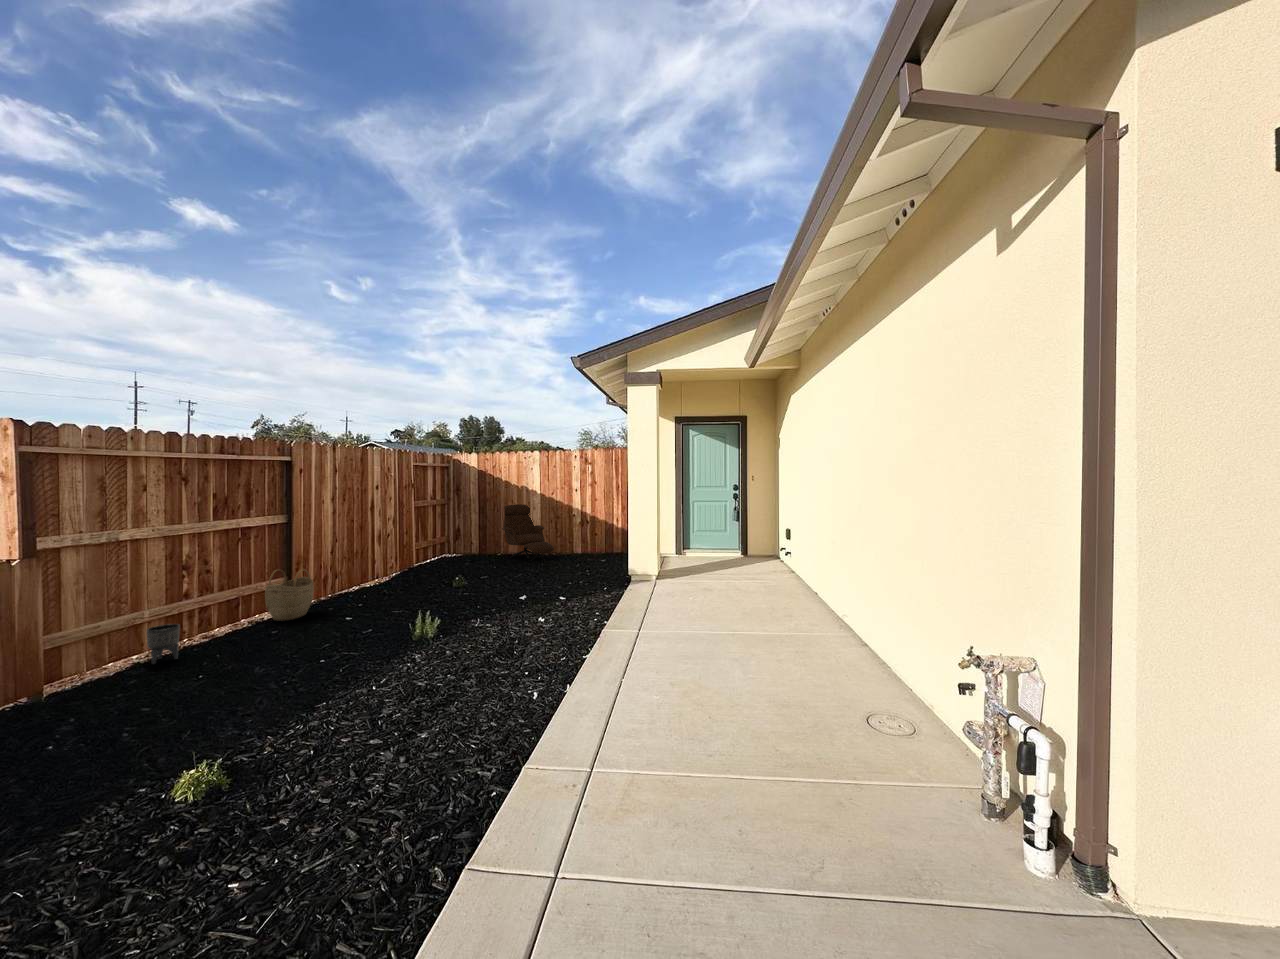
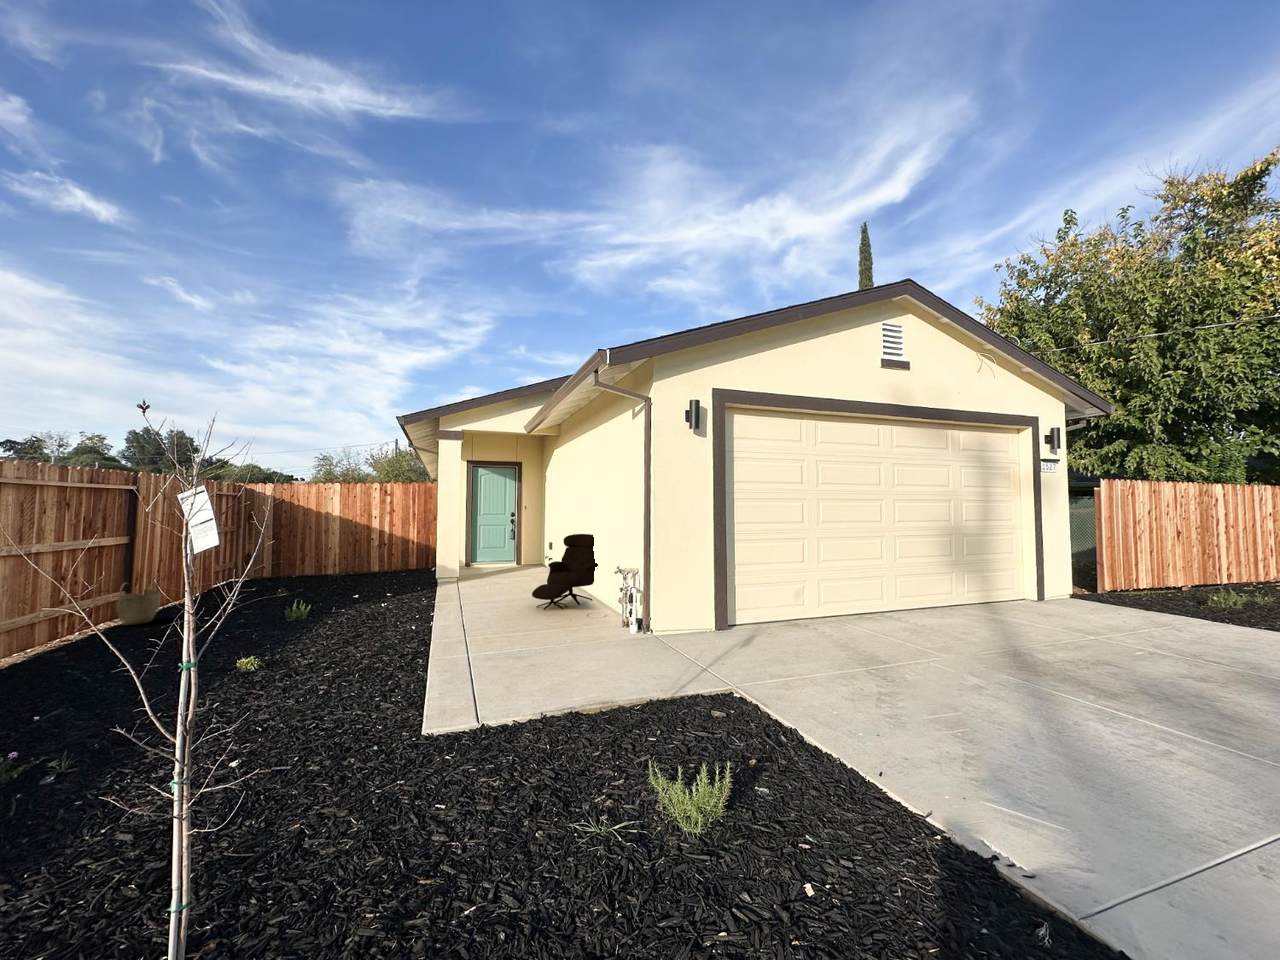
lounge chair: present [502,504,554,561] -> present [532,534,598,610]
planter: present [147,624,180,664] -> none [49,620,79,652]

